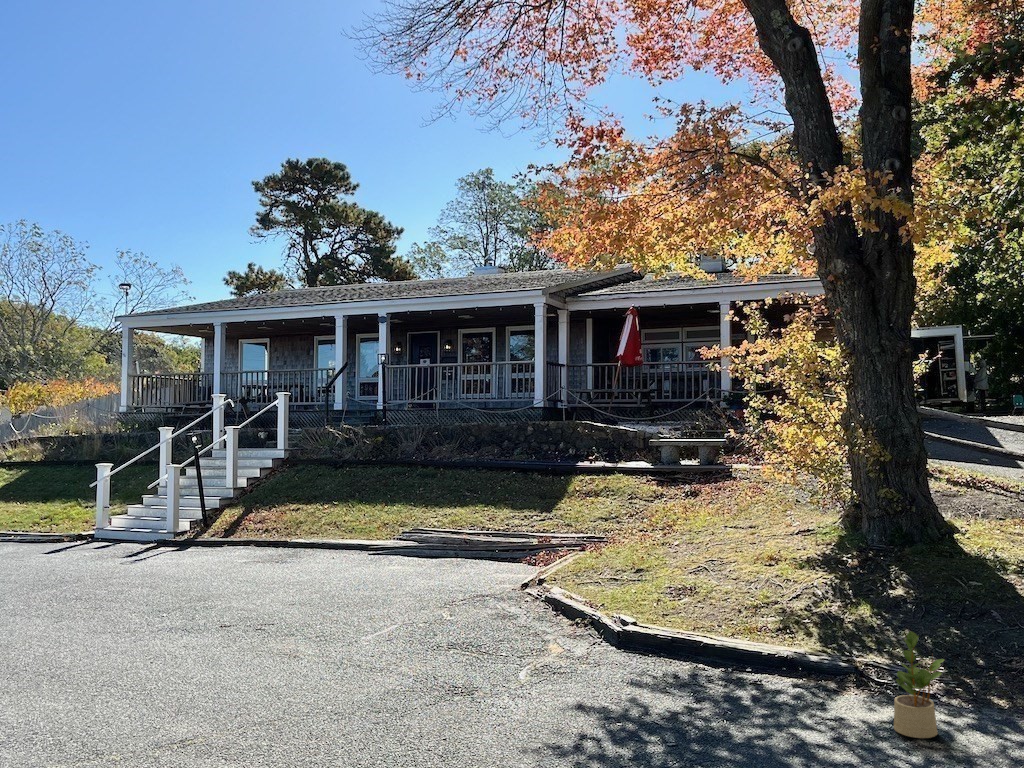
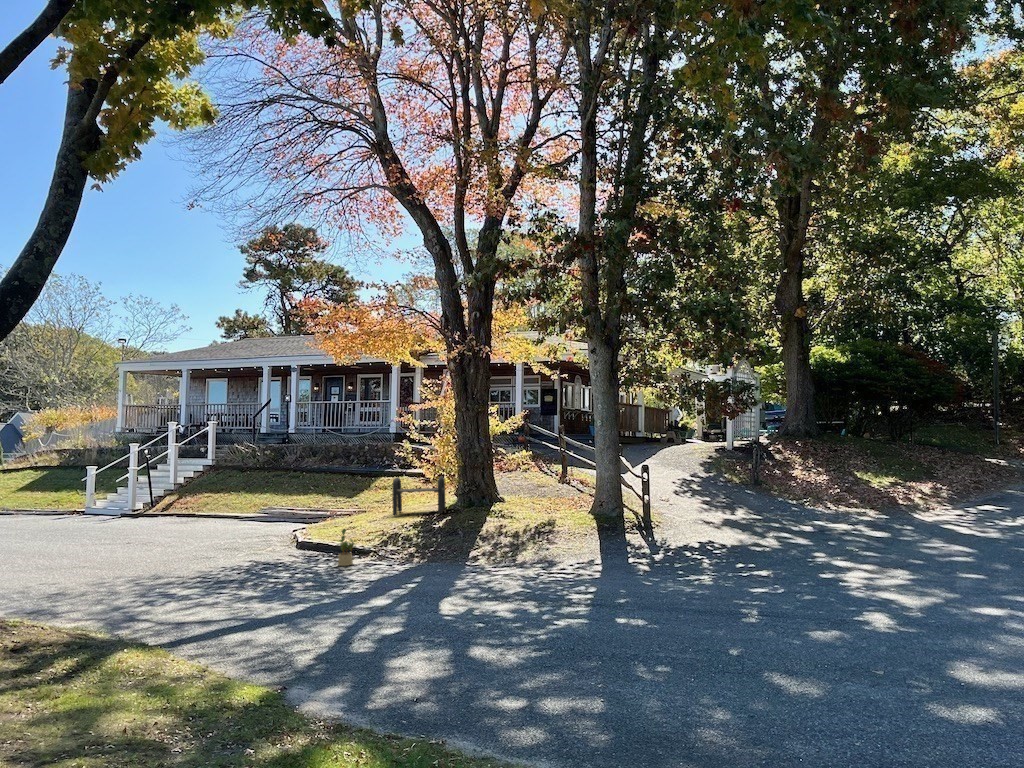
bench: none [748,477,868,559] -> present [392,476,446,515]

